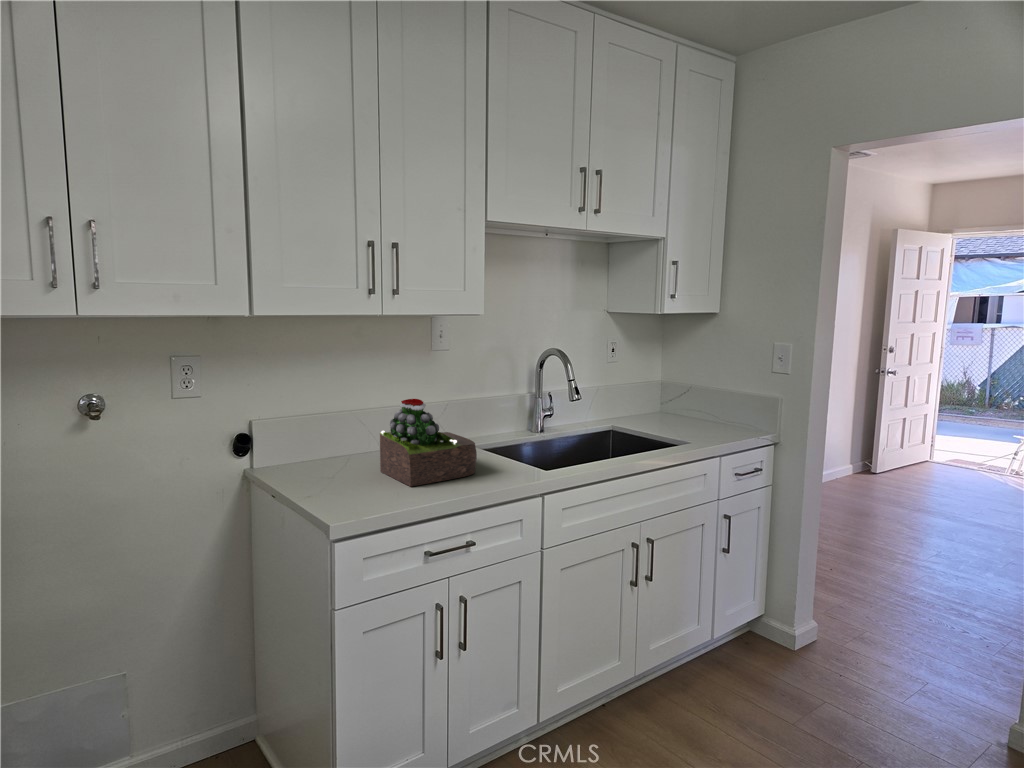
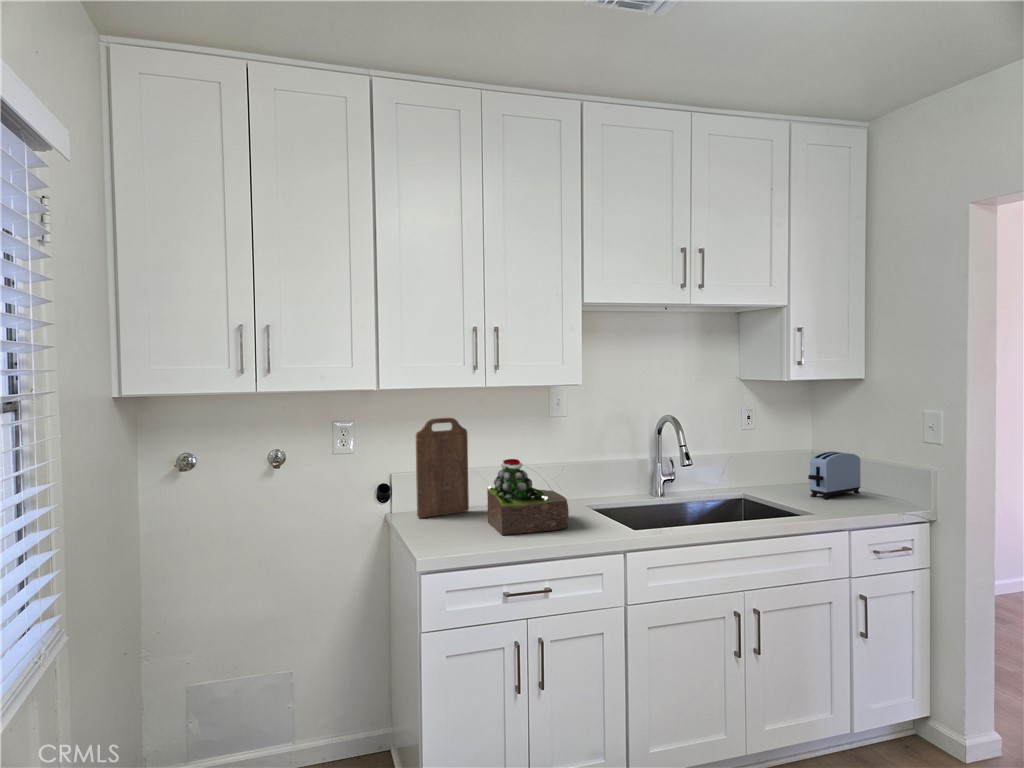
cutting board: none [287,351,348,472] -> present [416,418,469,518]
toaster: none [672,383,712,428] -> present [808,452,861,499]

